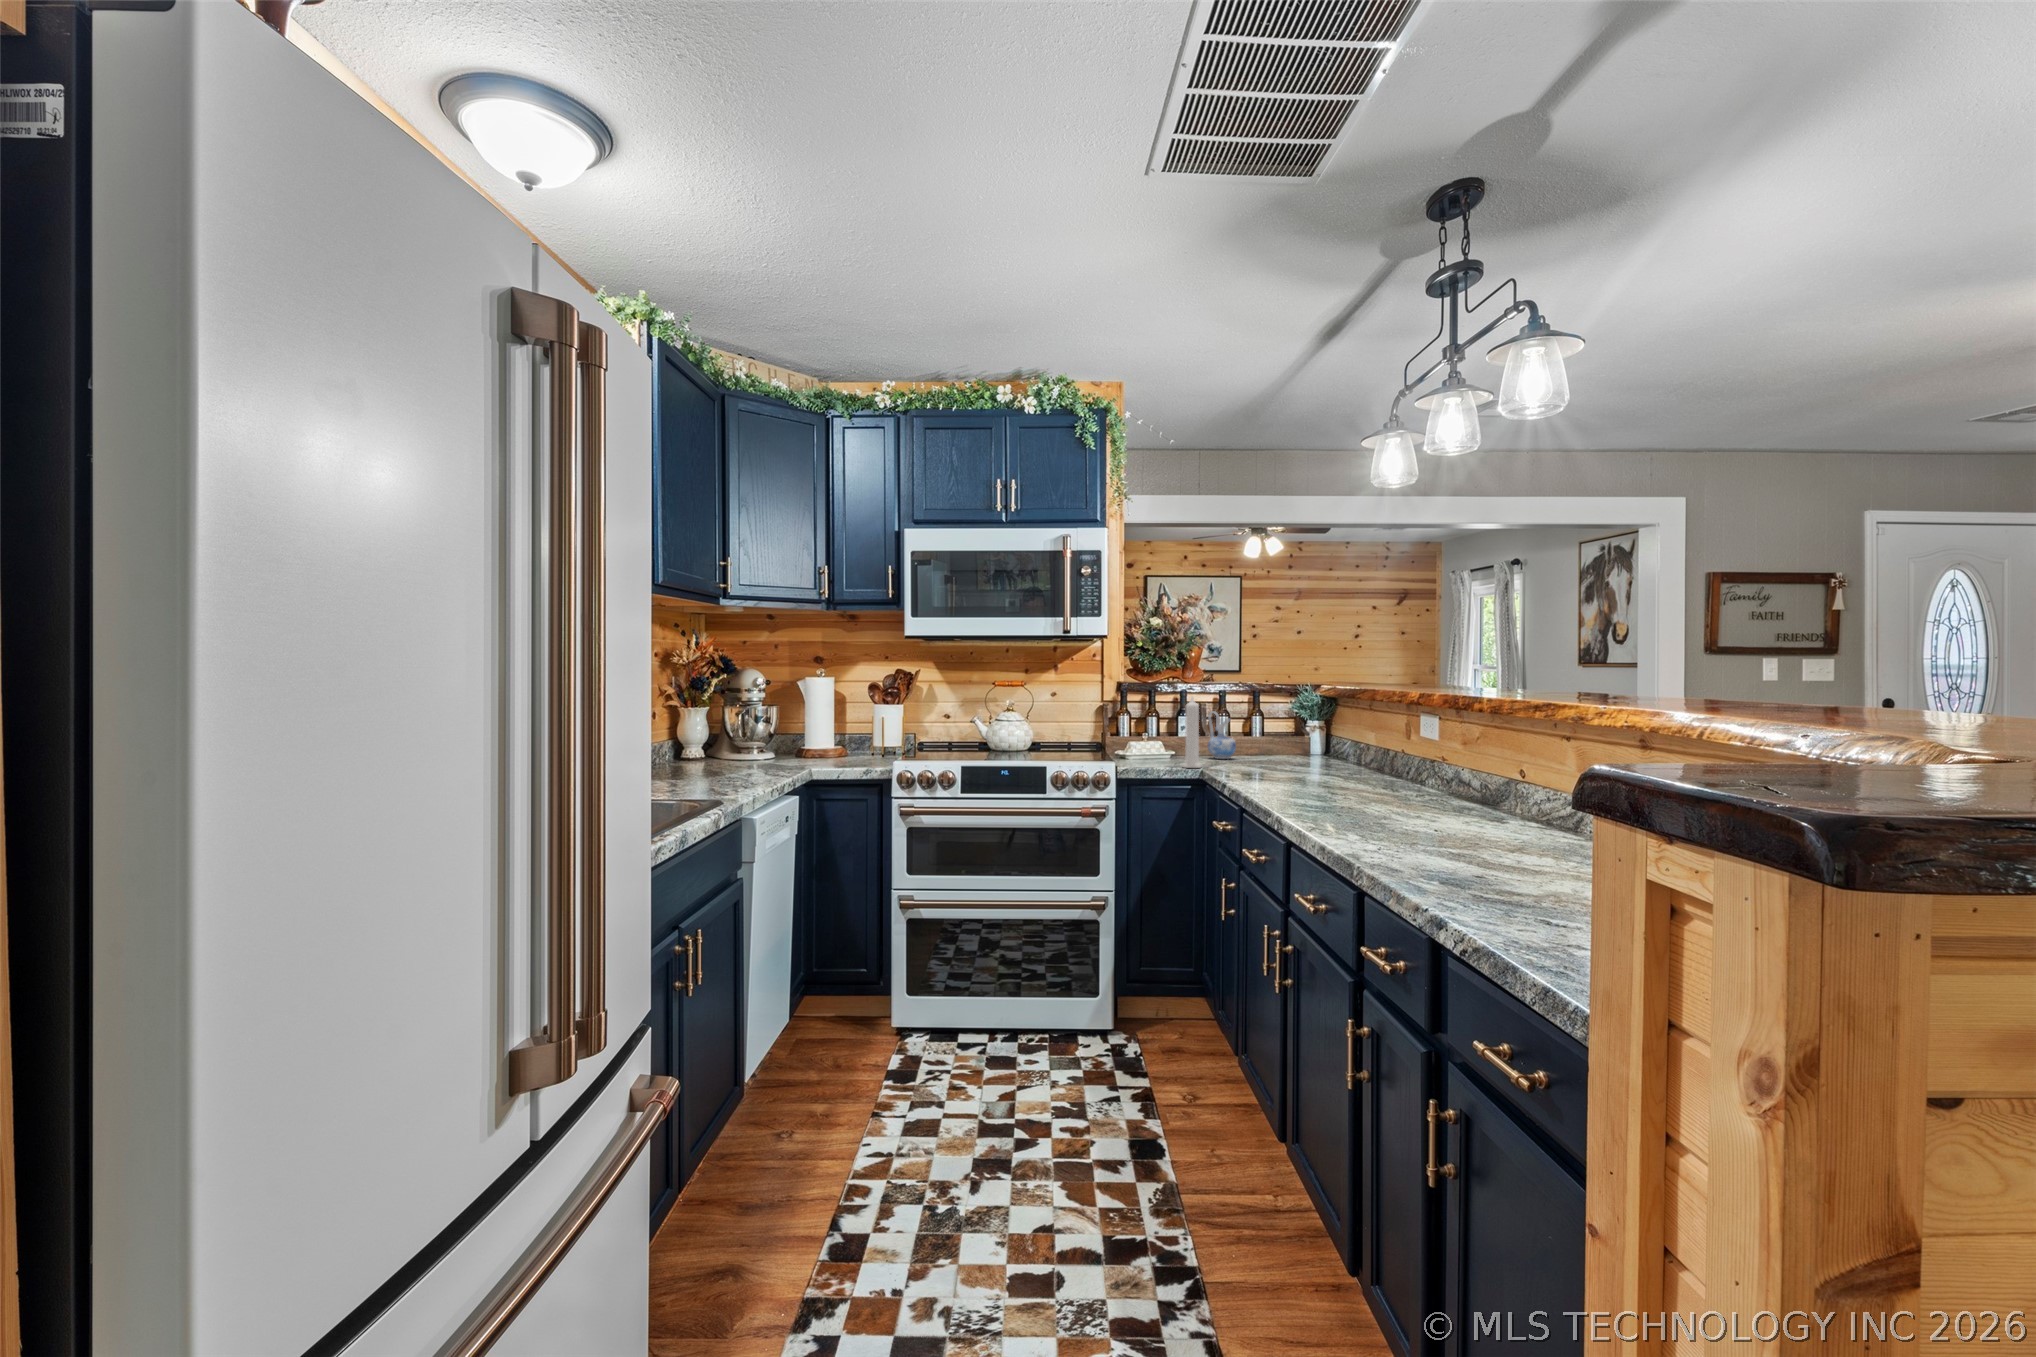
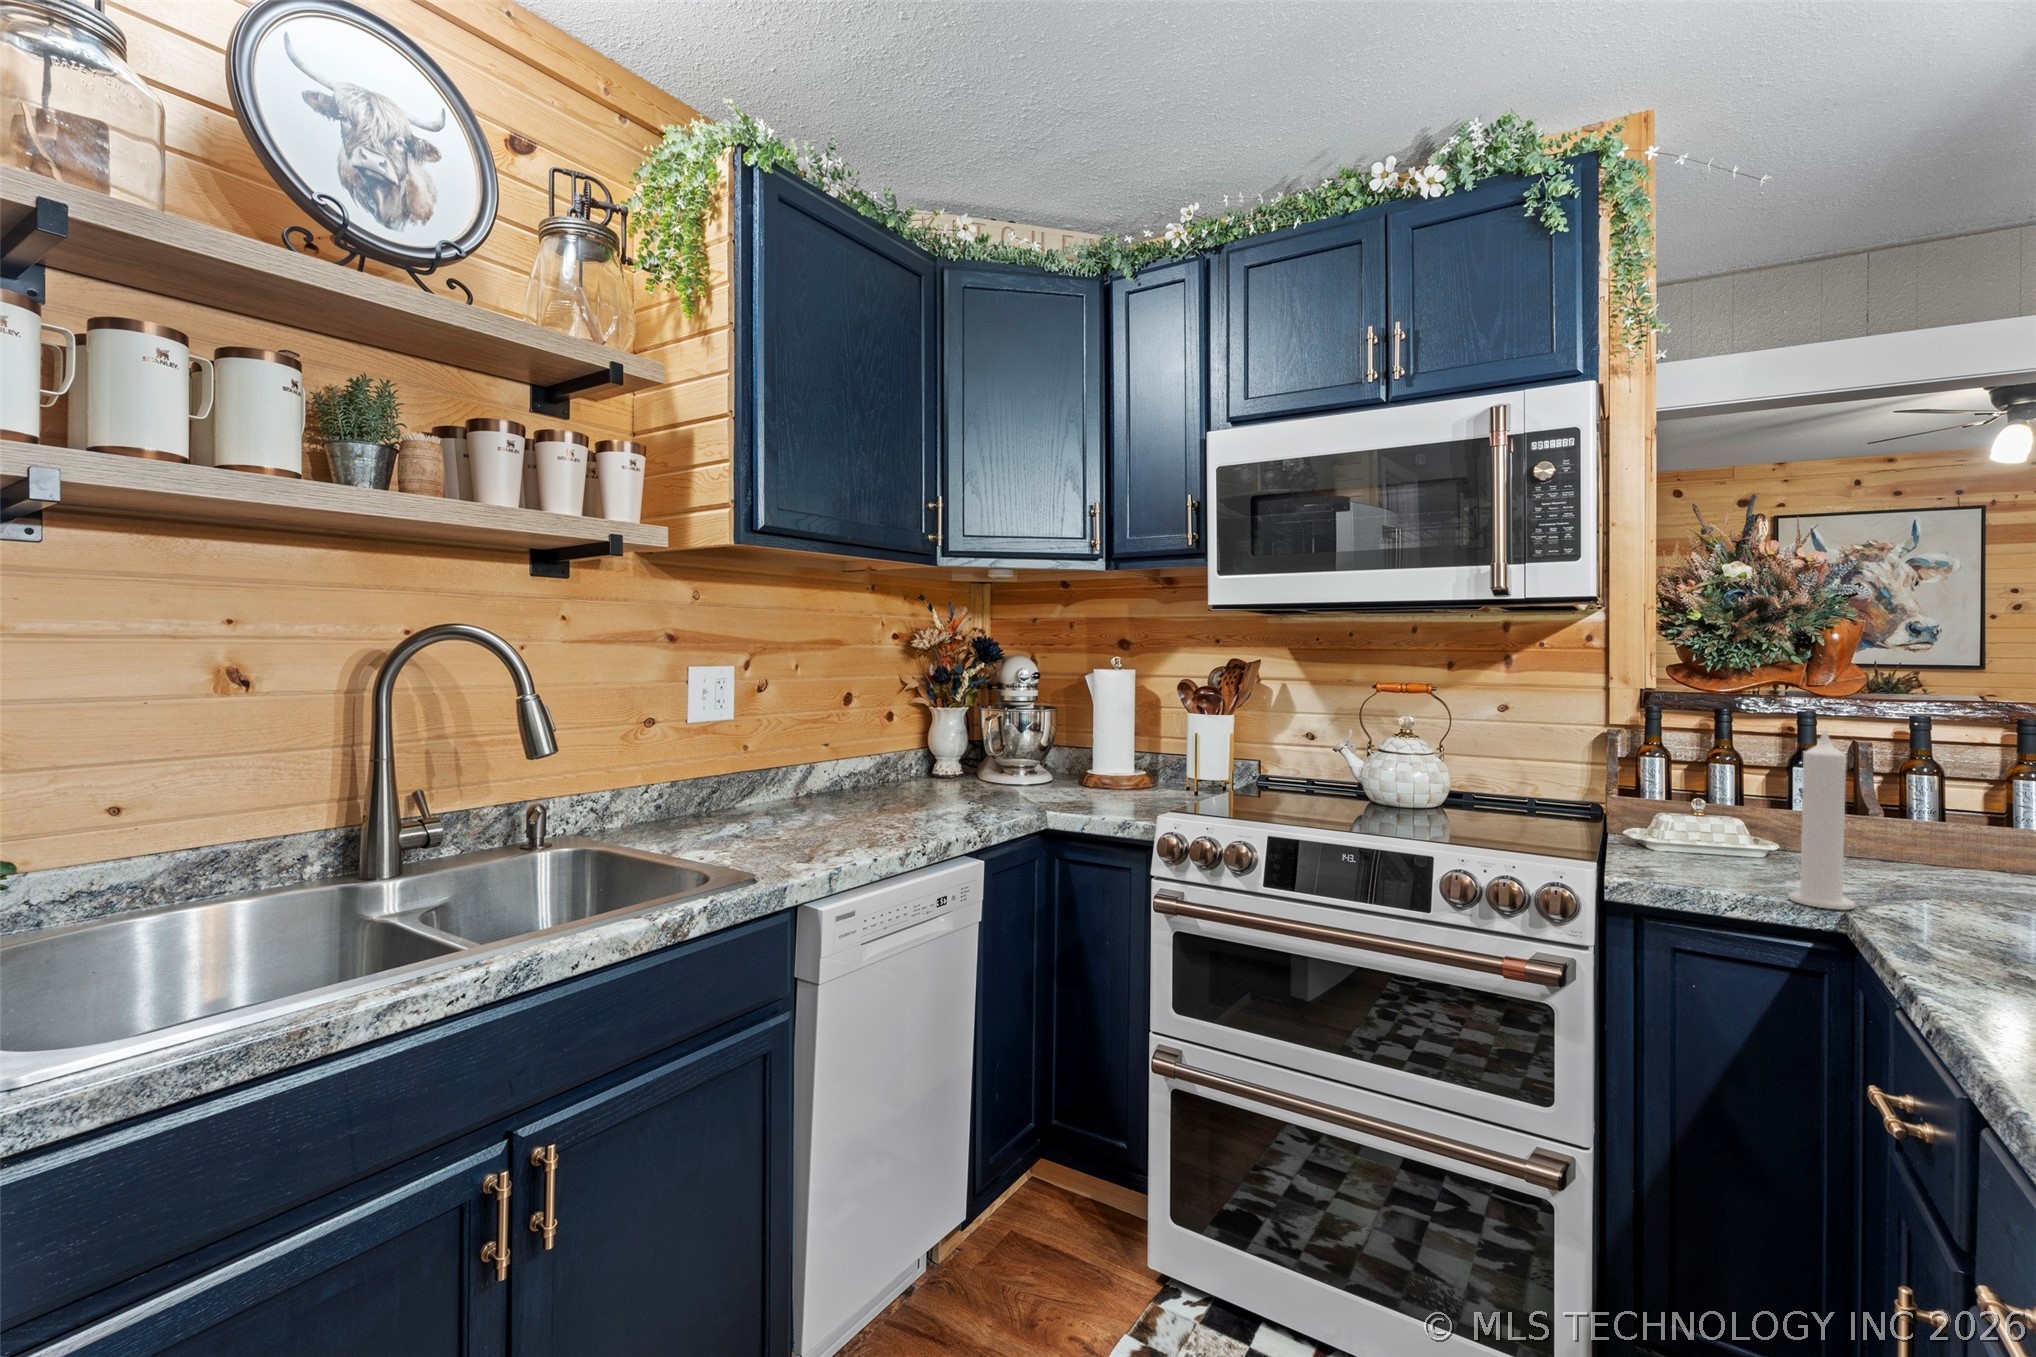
ceramic pitcher: present [1208,711,1236,759] -> none [1873,763,1967,878]

